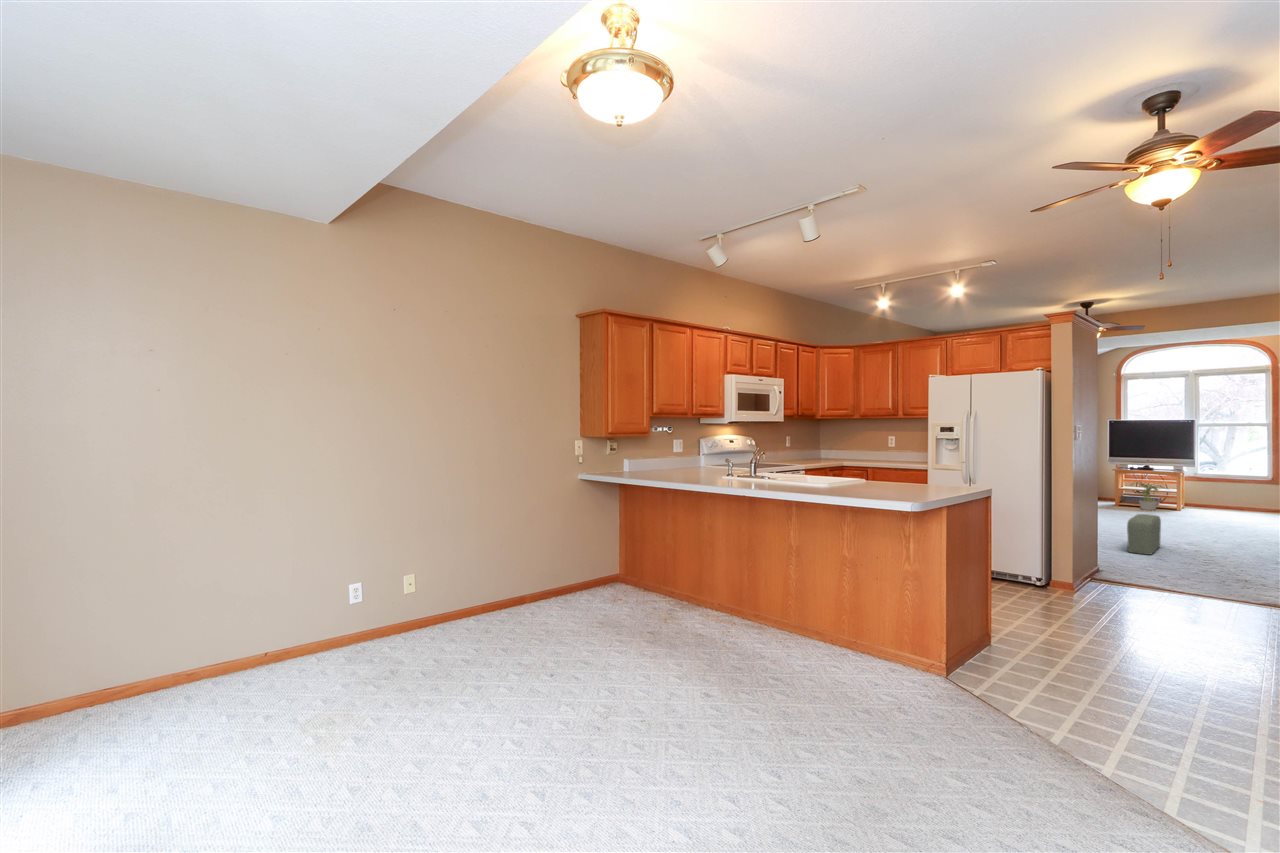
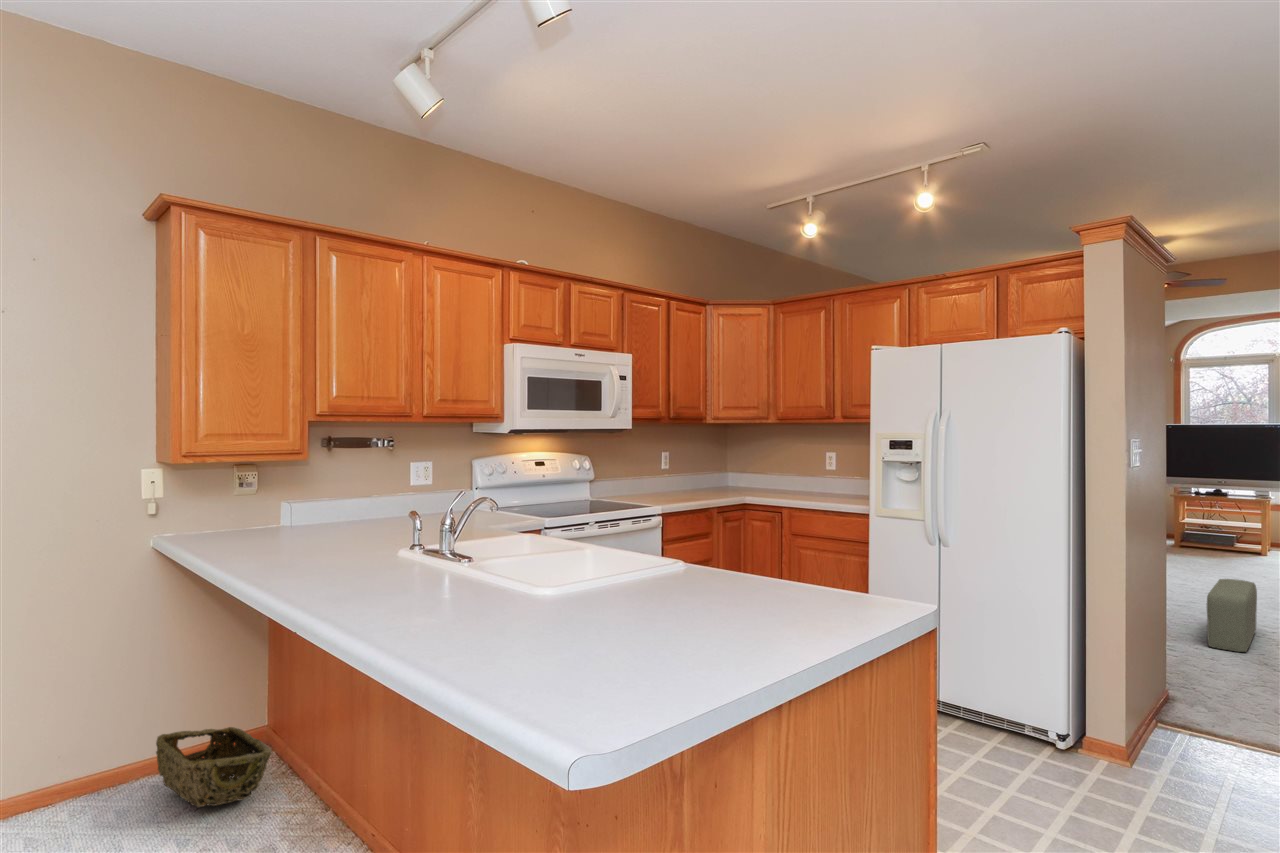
potted plant: present [1132,483,1161,510] -> none [1195,513,1251,555]
woven basket: none [586,567,645,598] -> present [156,727,271,807]

